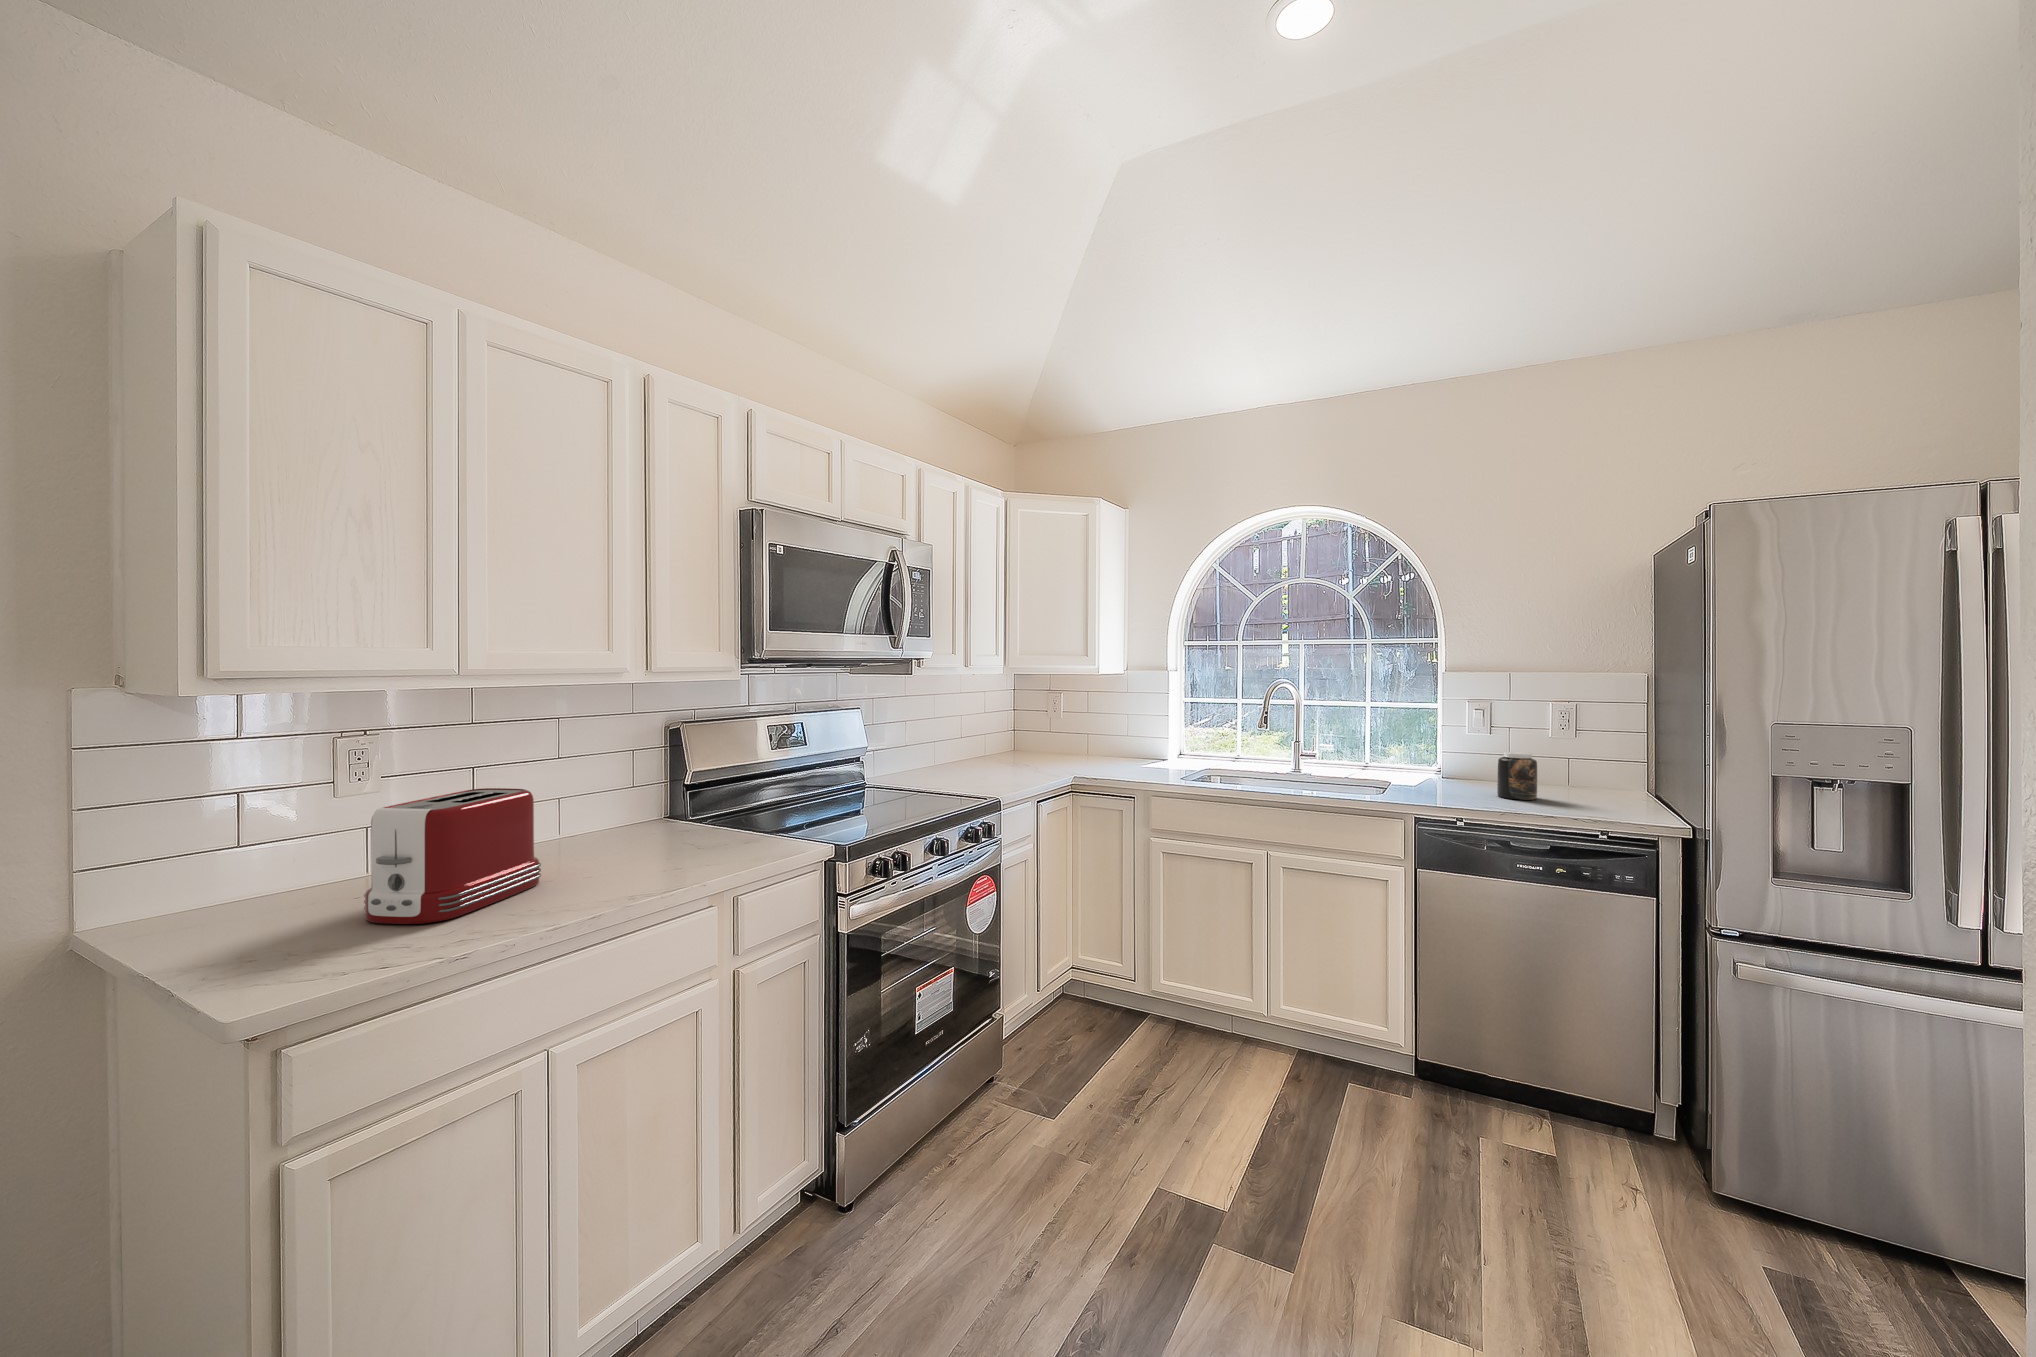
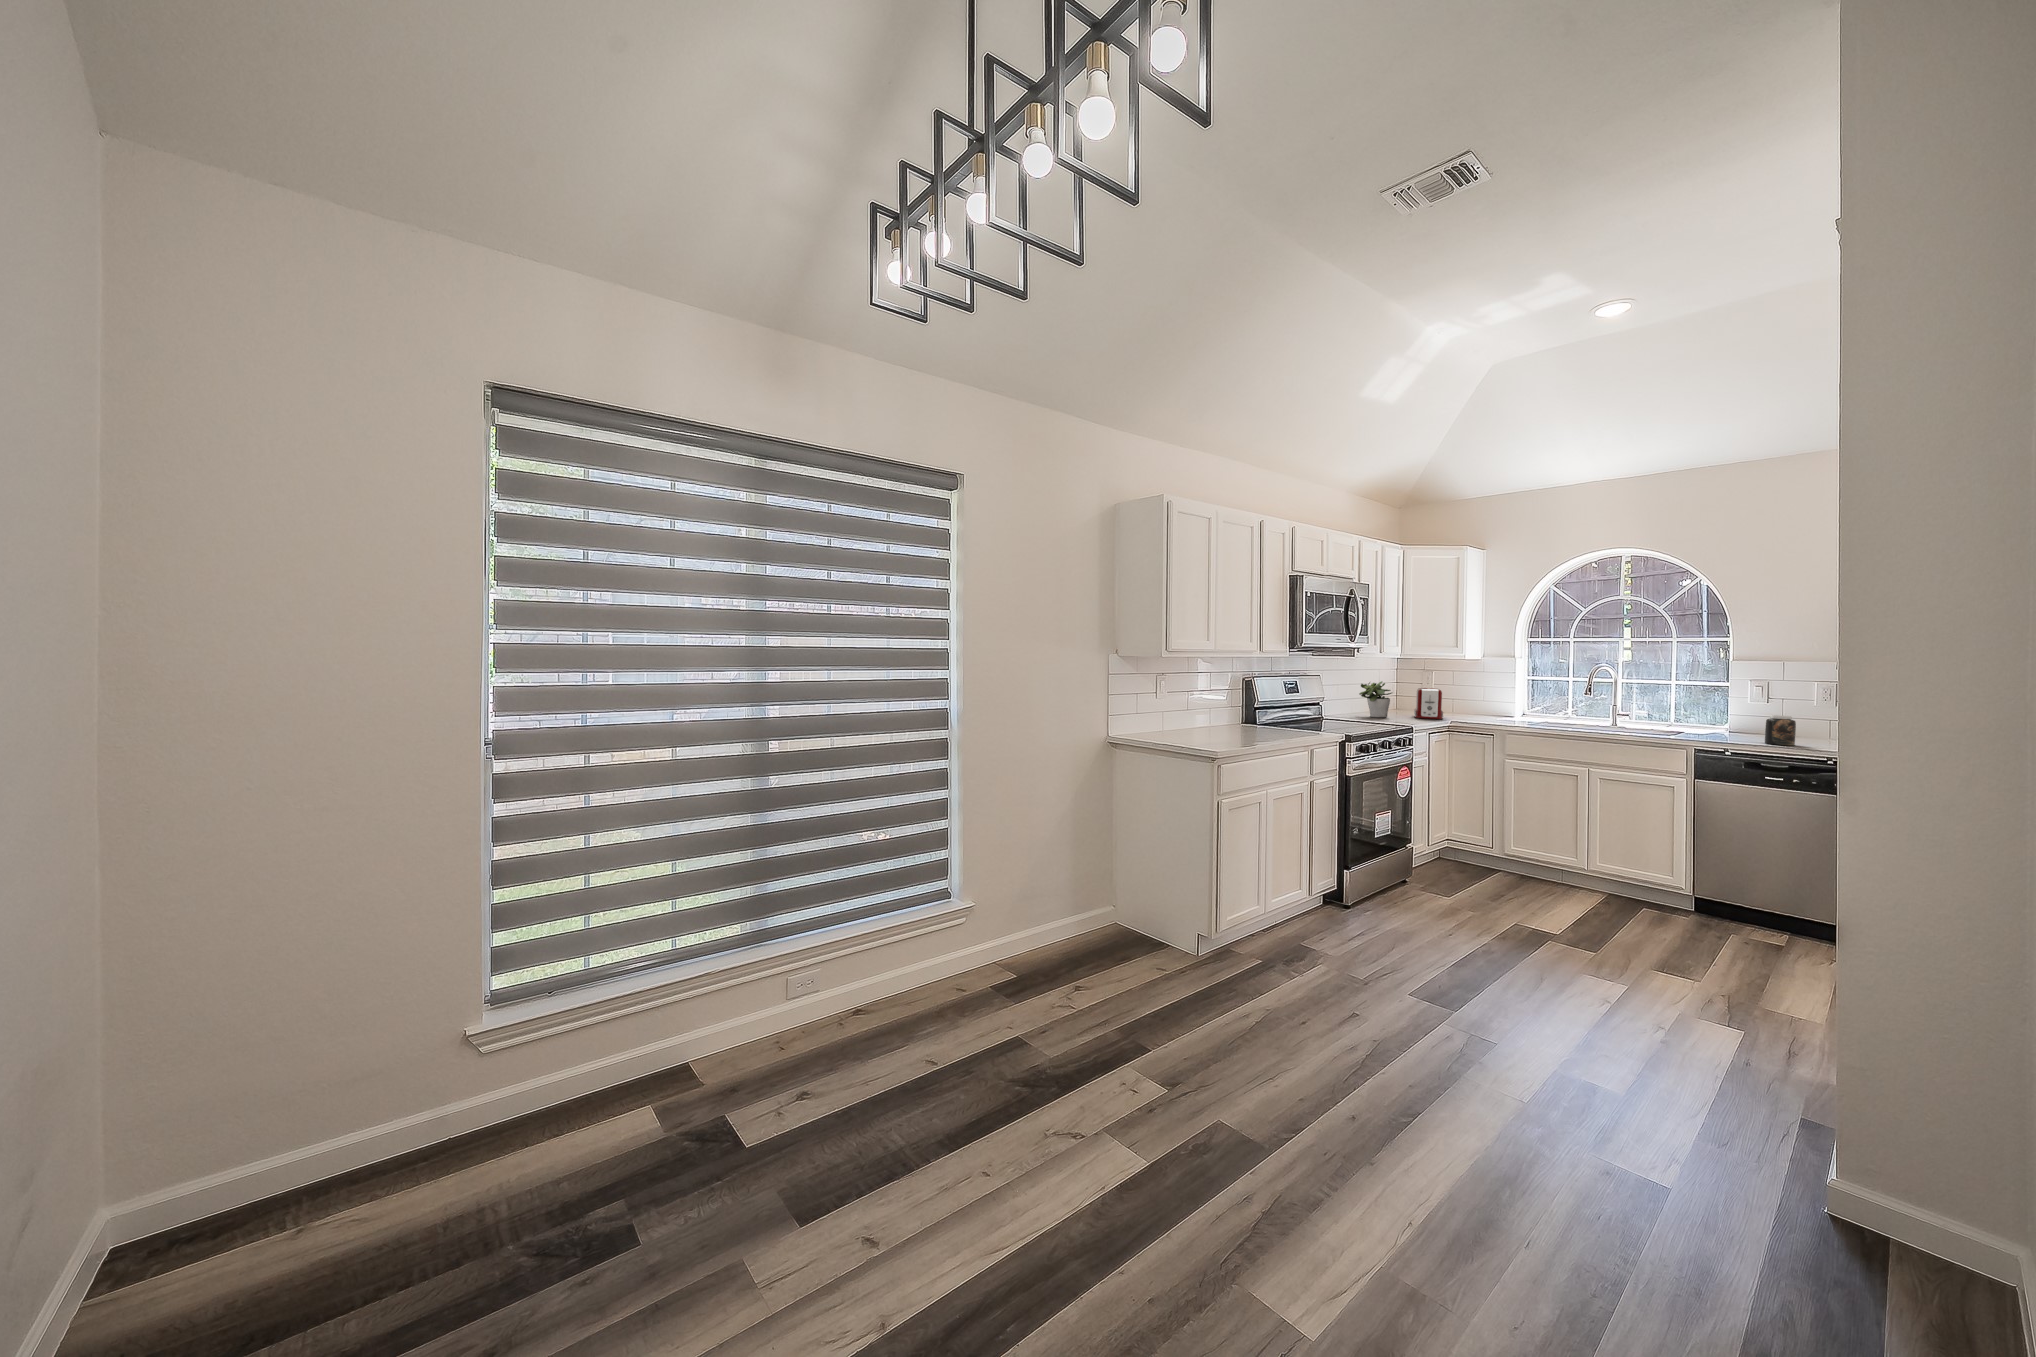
potted plant: none [945,712,993,772] -> present [1359,681,1392,717]
toaster: present [364,788,541,924] -> present [1414,688,1443,719]

